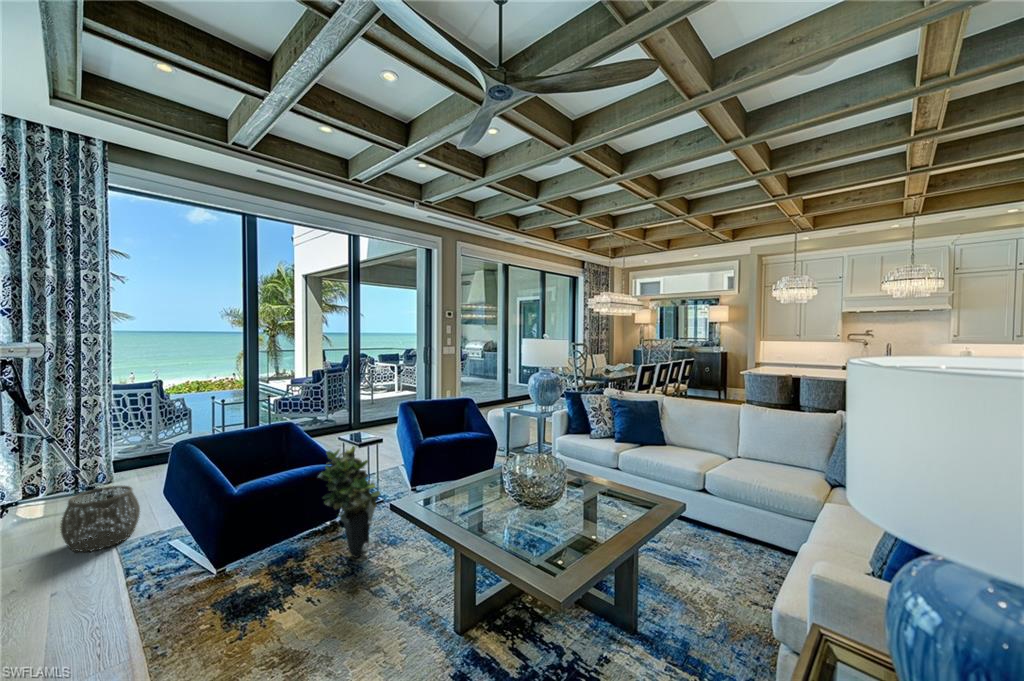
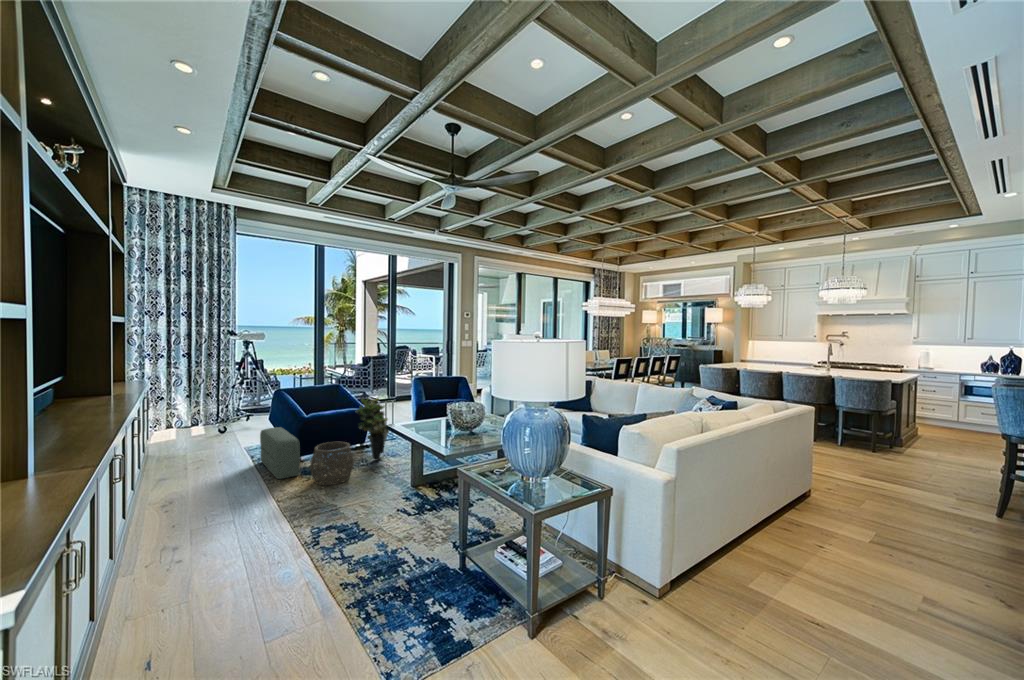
woven basket: present [60,485,140,552] -> present [310,442,354,485]
pouf: none [135,513,212,637] -> present [260,427,300,479]

